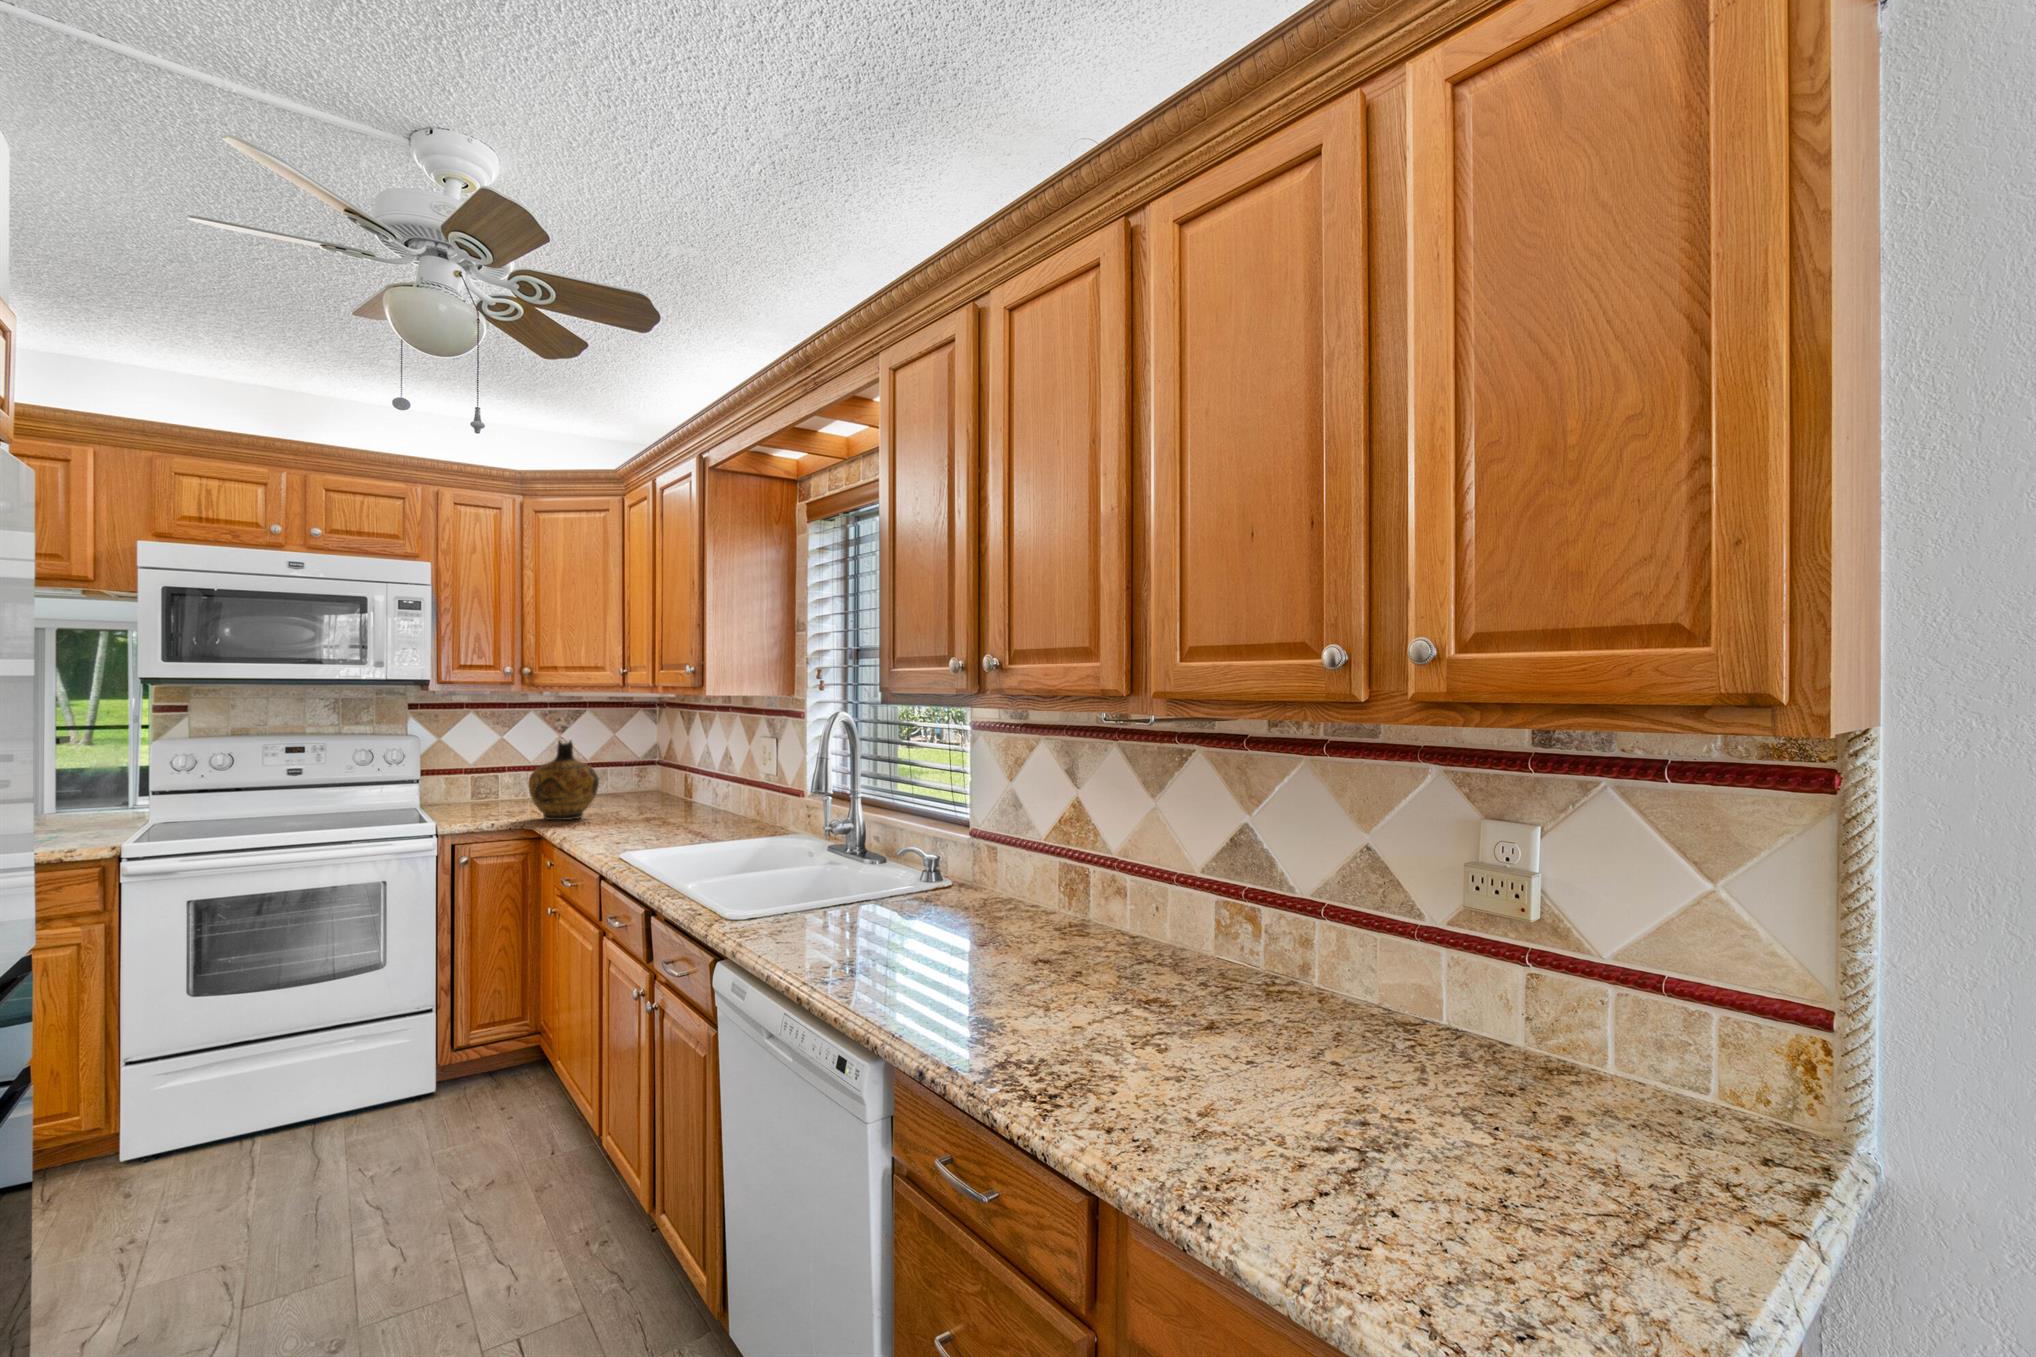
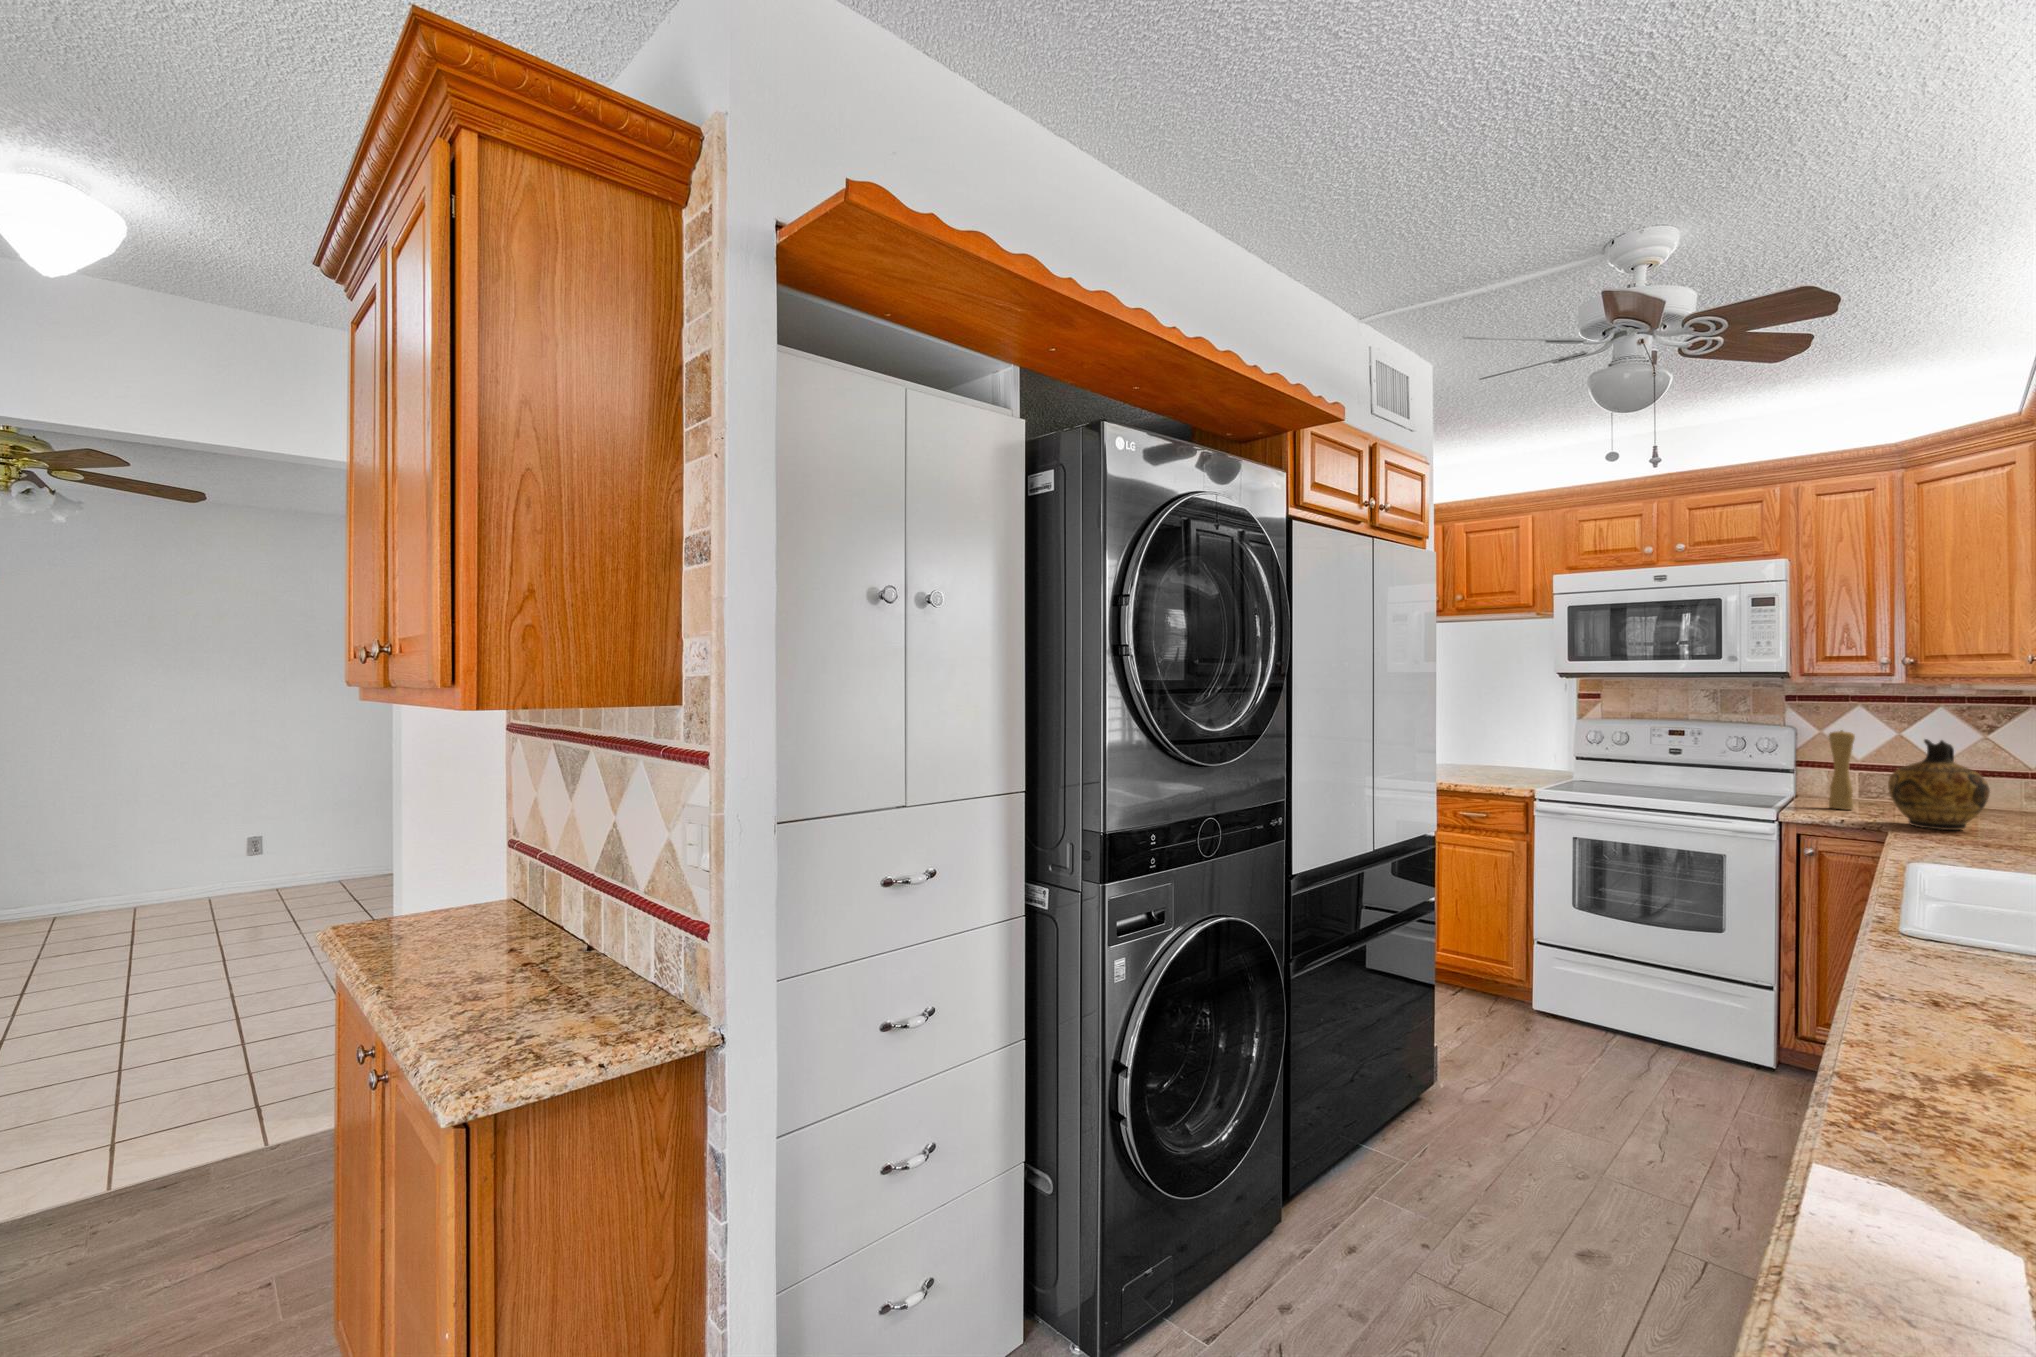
pepper mill: none [464,736,486,814] -> present [1828,730,1855,810]

